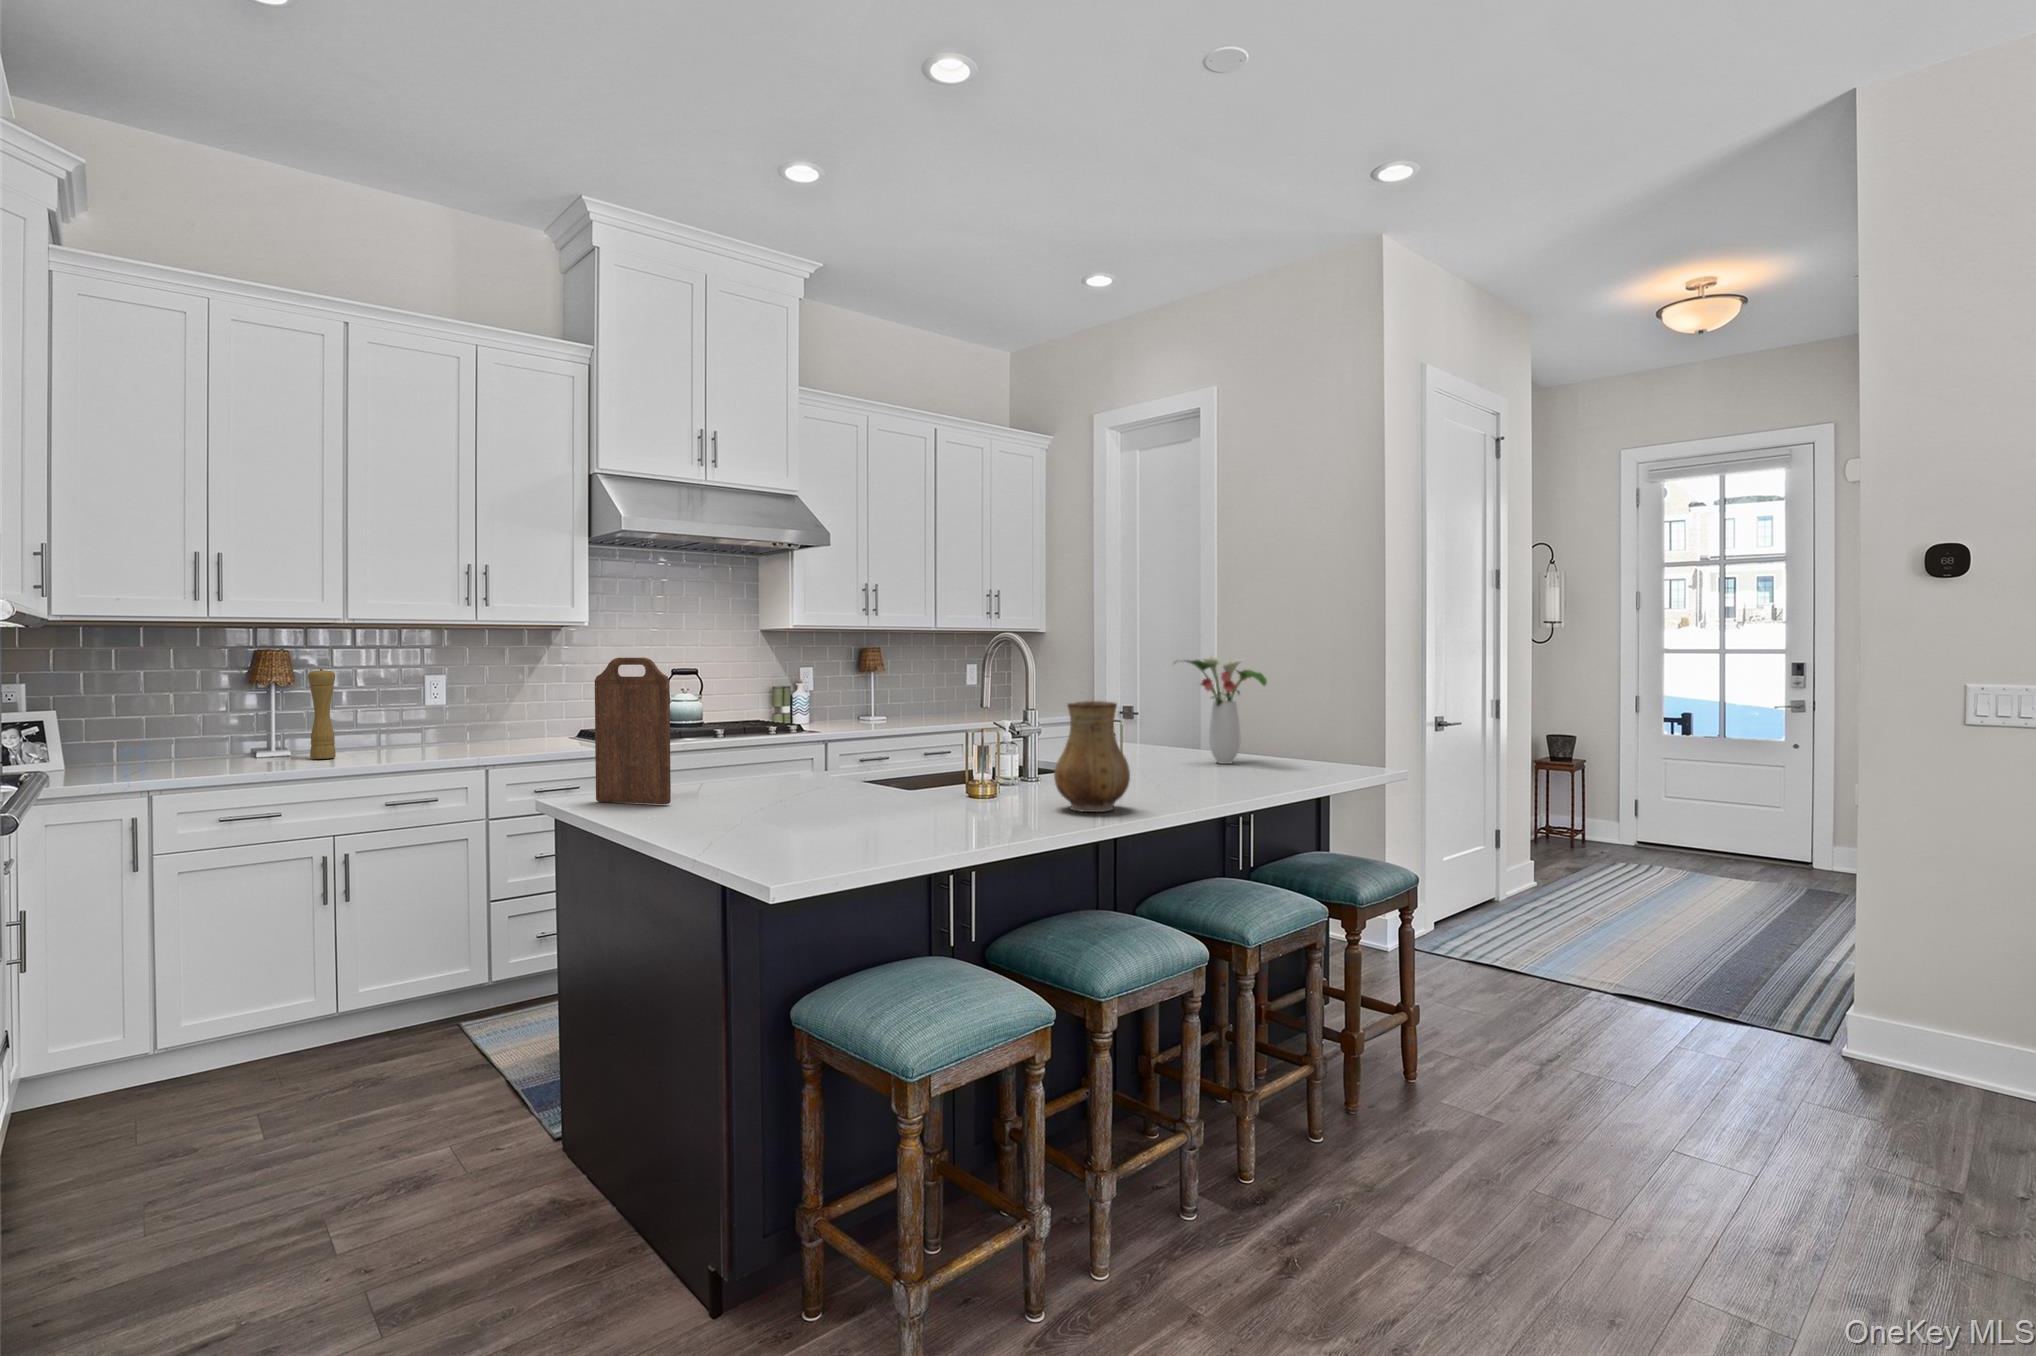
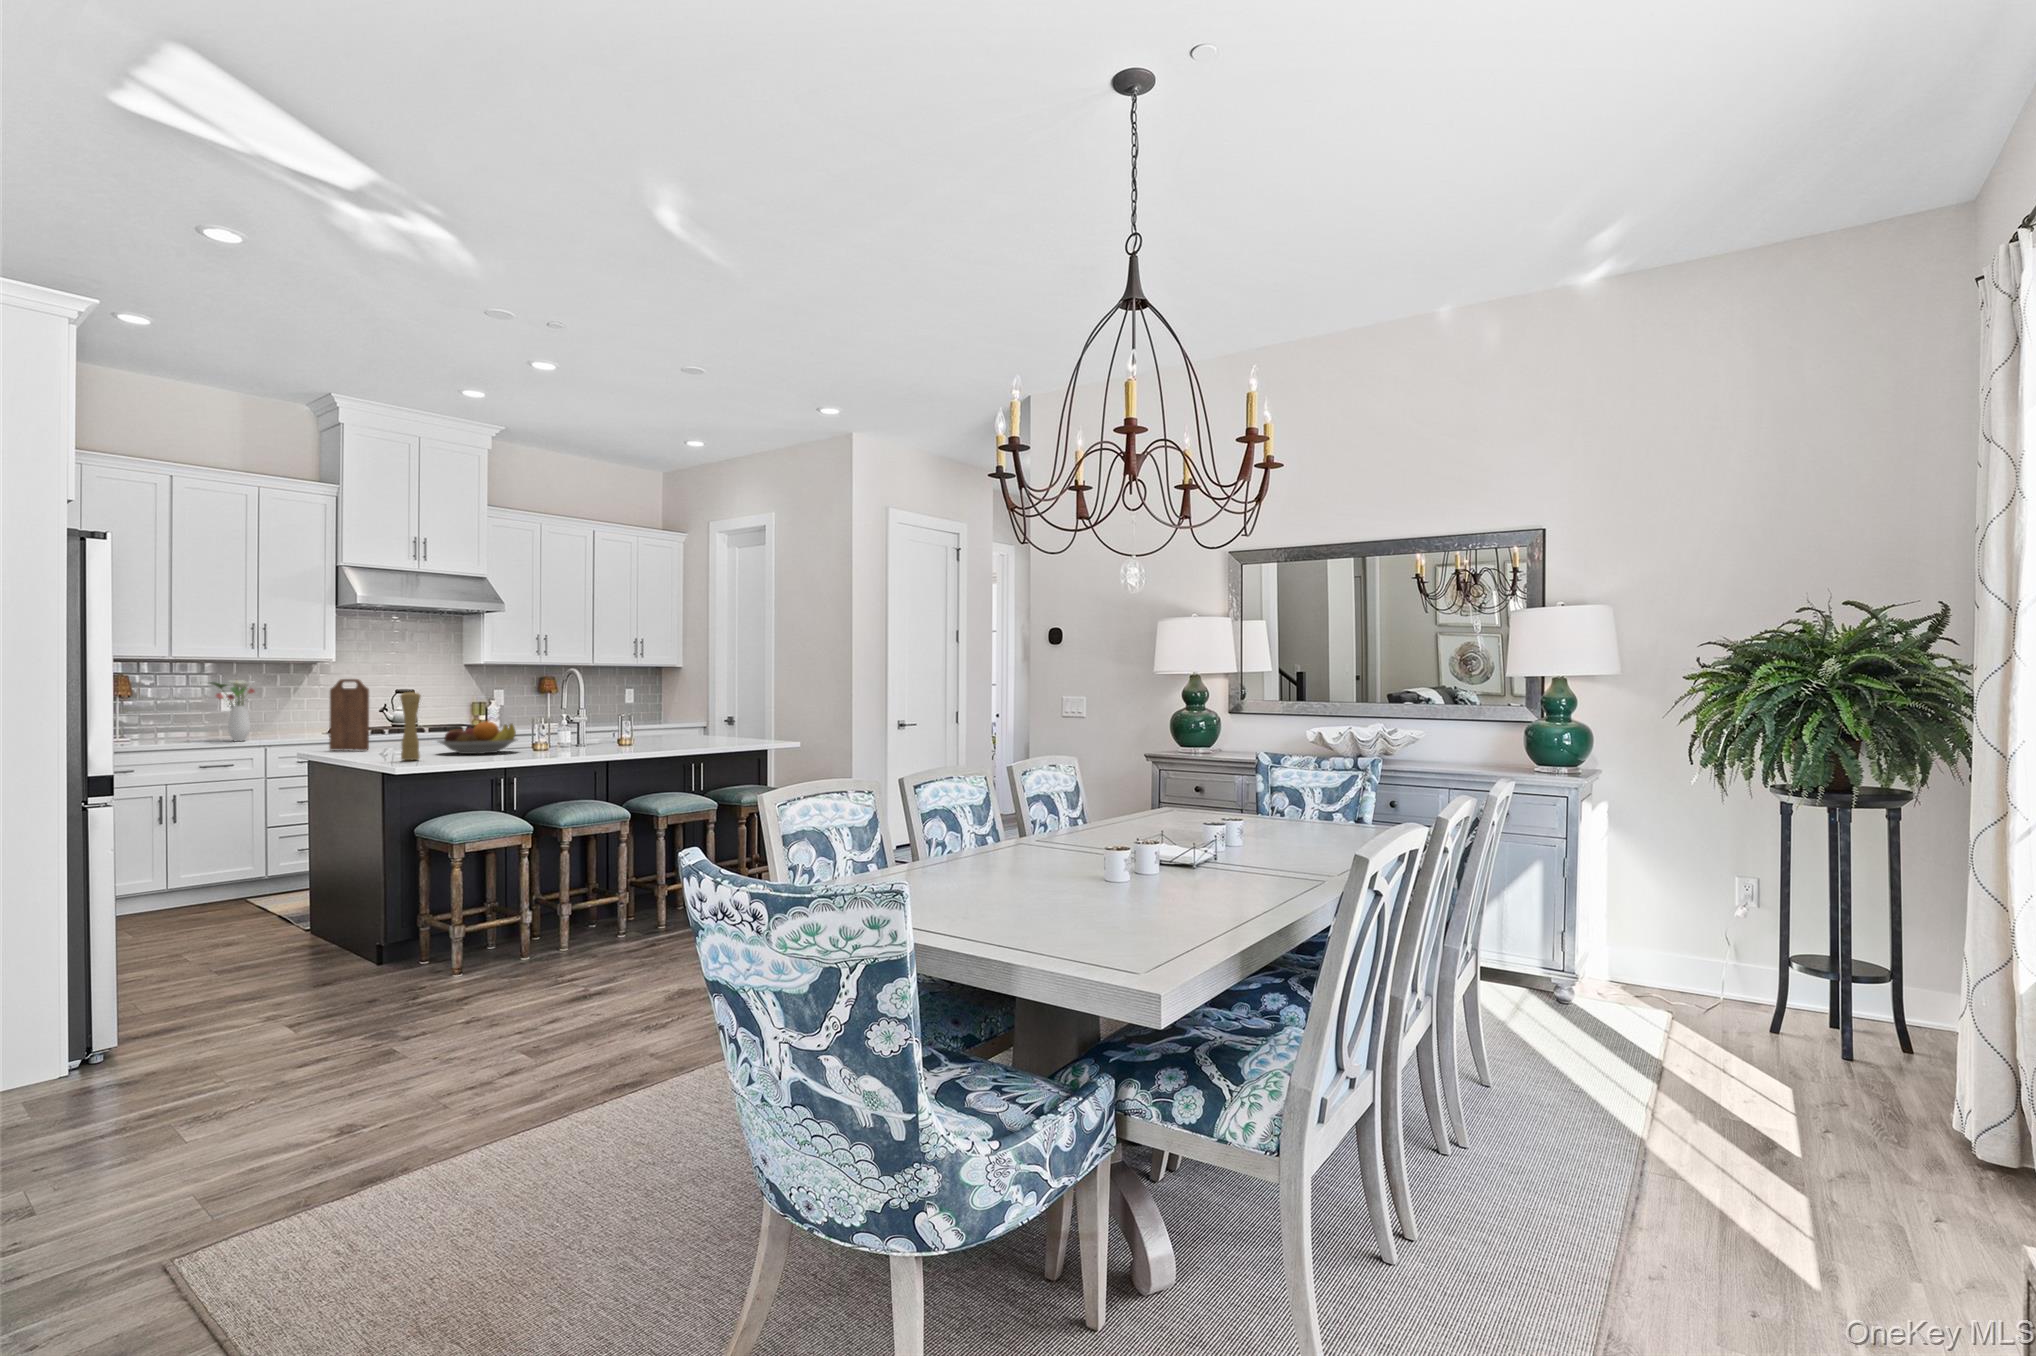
flower arrangement: present [1175,656,1267,764] -> present [211,681,255,741]
pepper mill: present [308,669,336,759] -> present [400,692,420,761]
ceramic pitcher: present [1054,701,1130,812] -> none [563,700,602,750]
fruit bowl: none [815,752,977,826] -> present [438,721,517,754]

